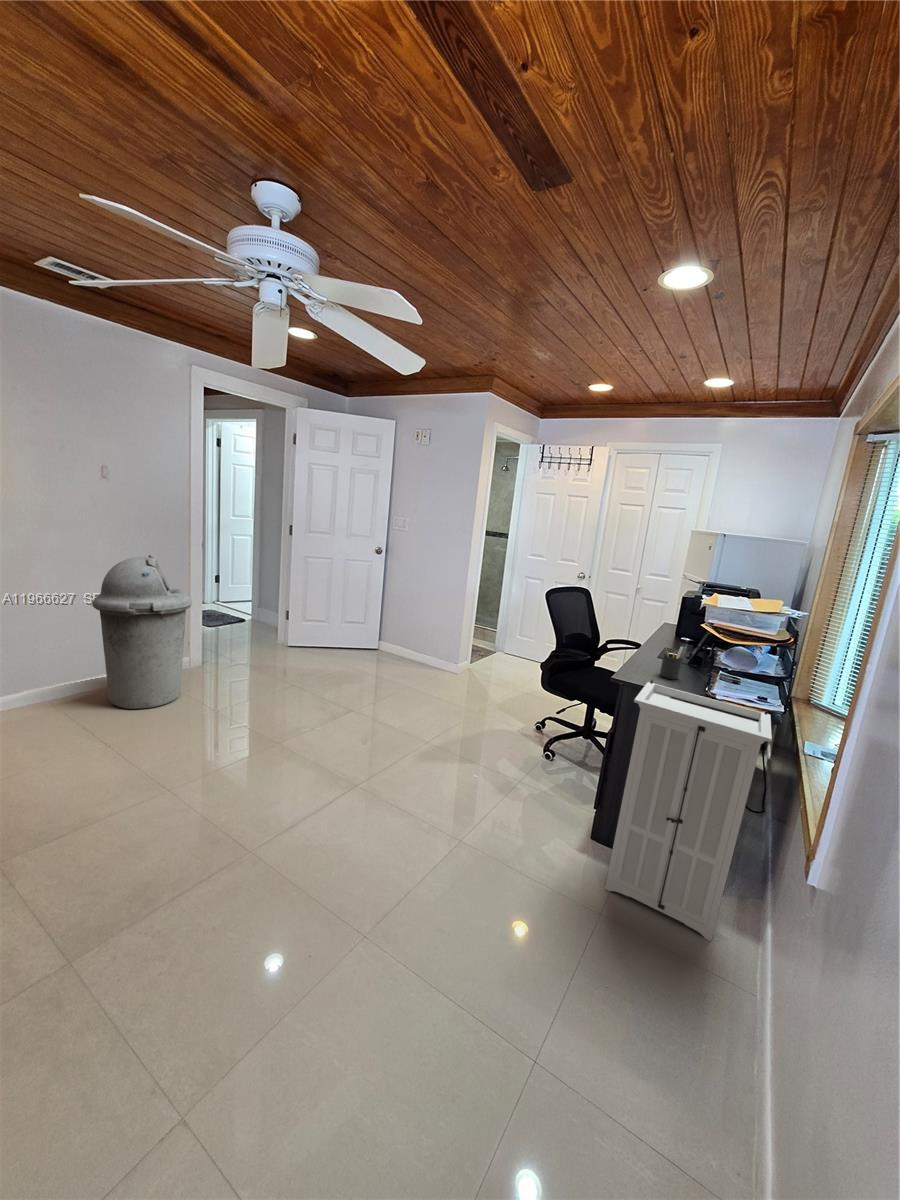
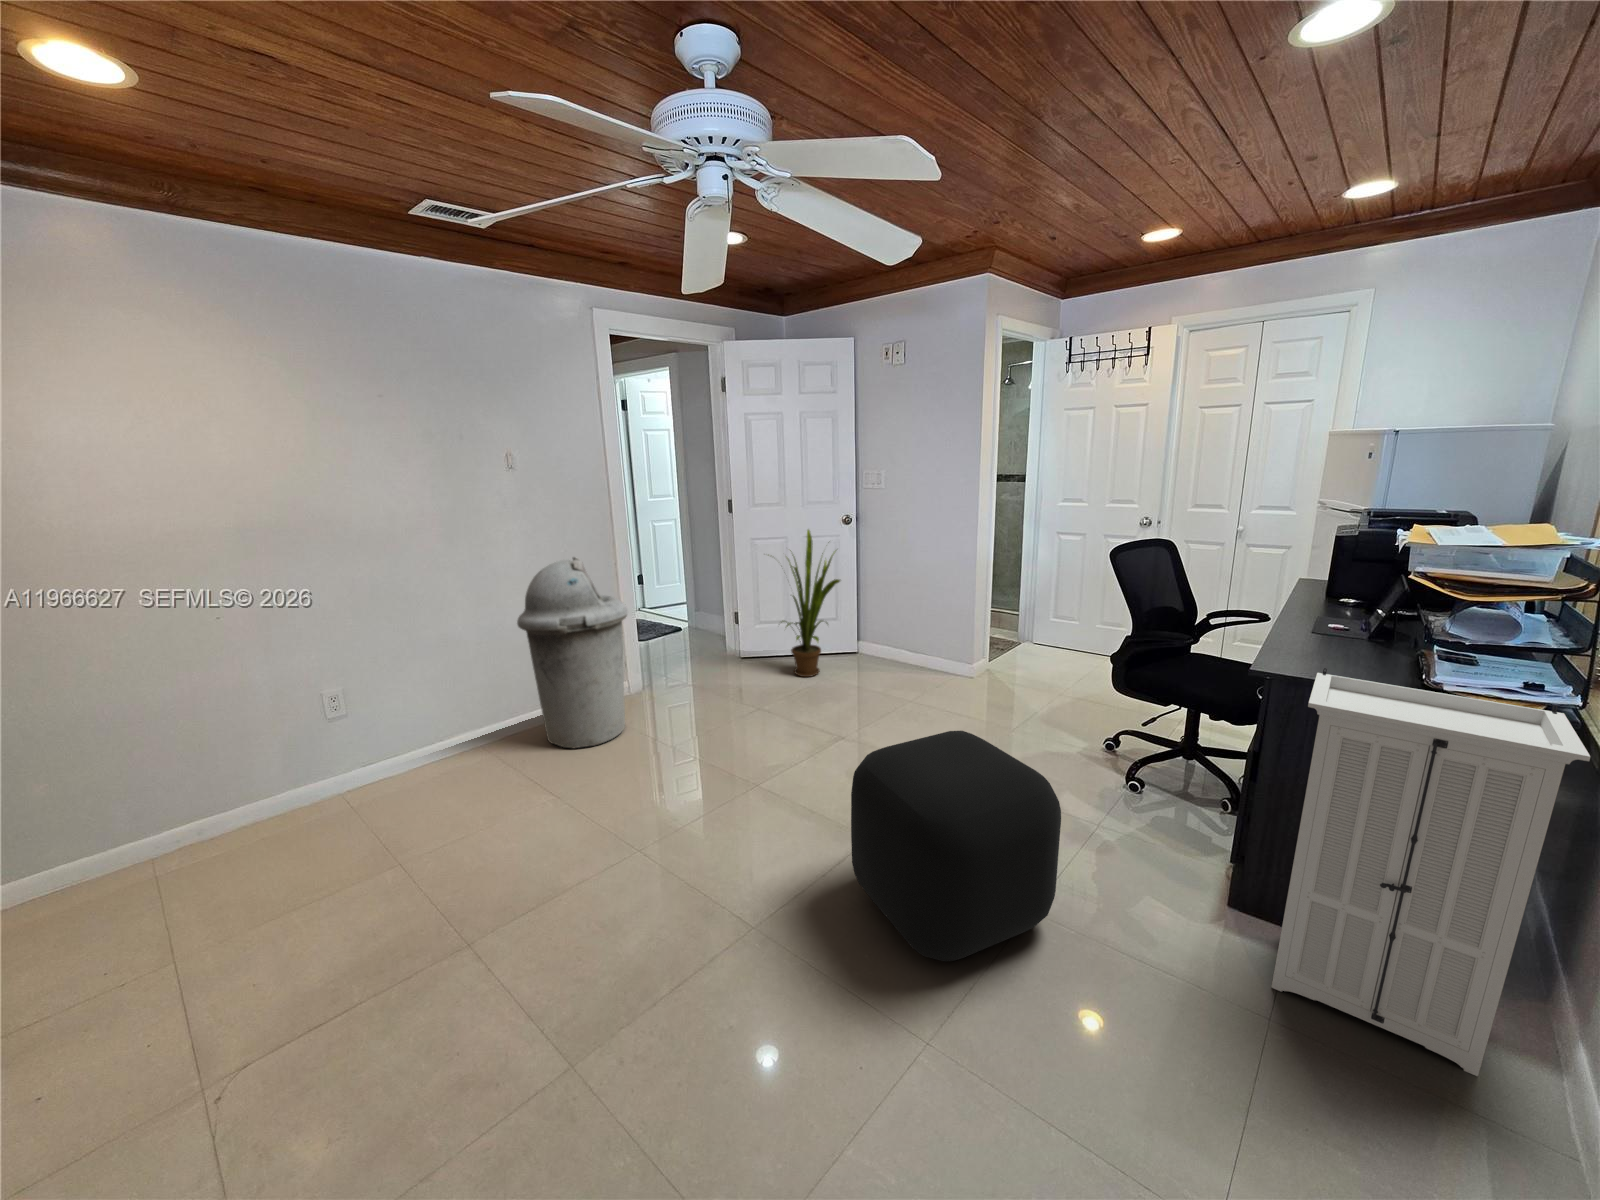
house plant: none [310,555,371,666] -> present [783,530,840,677]
pen holder: present [660,647,686,679] -> none [1326,614,1373,665]
ottoman: none [337,708,484,873] -> present [851,731,1061,961]

